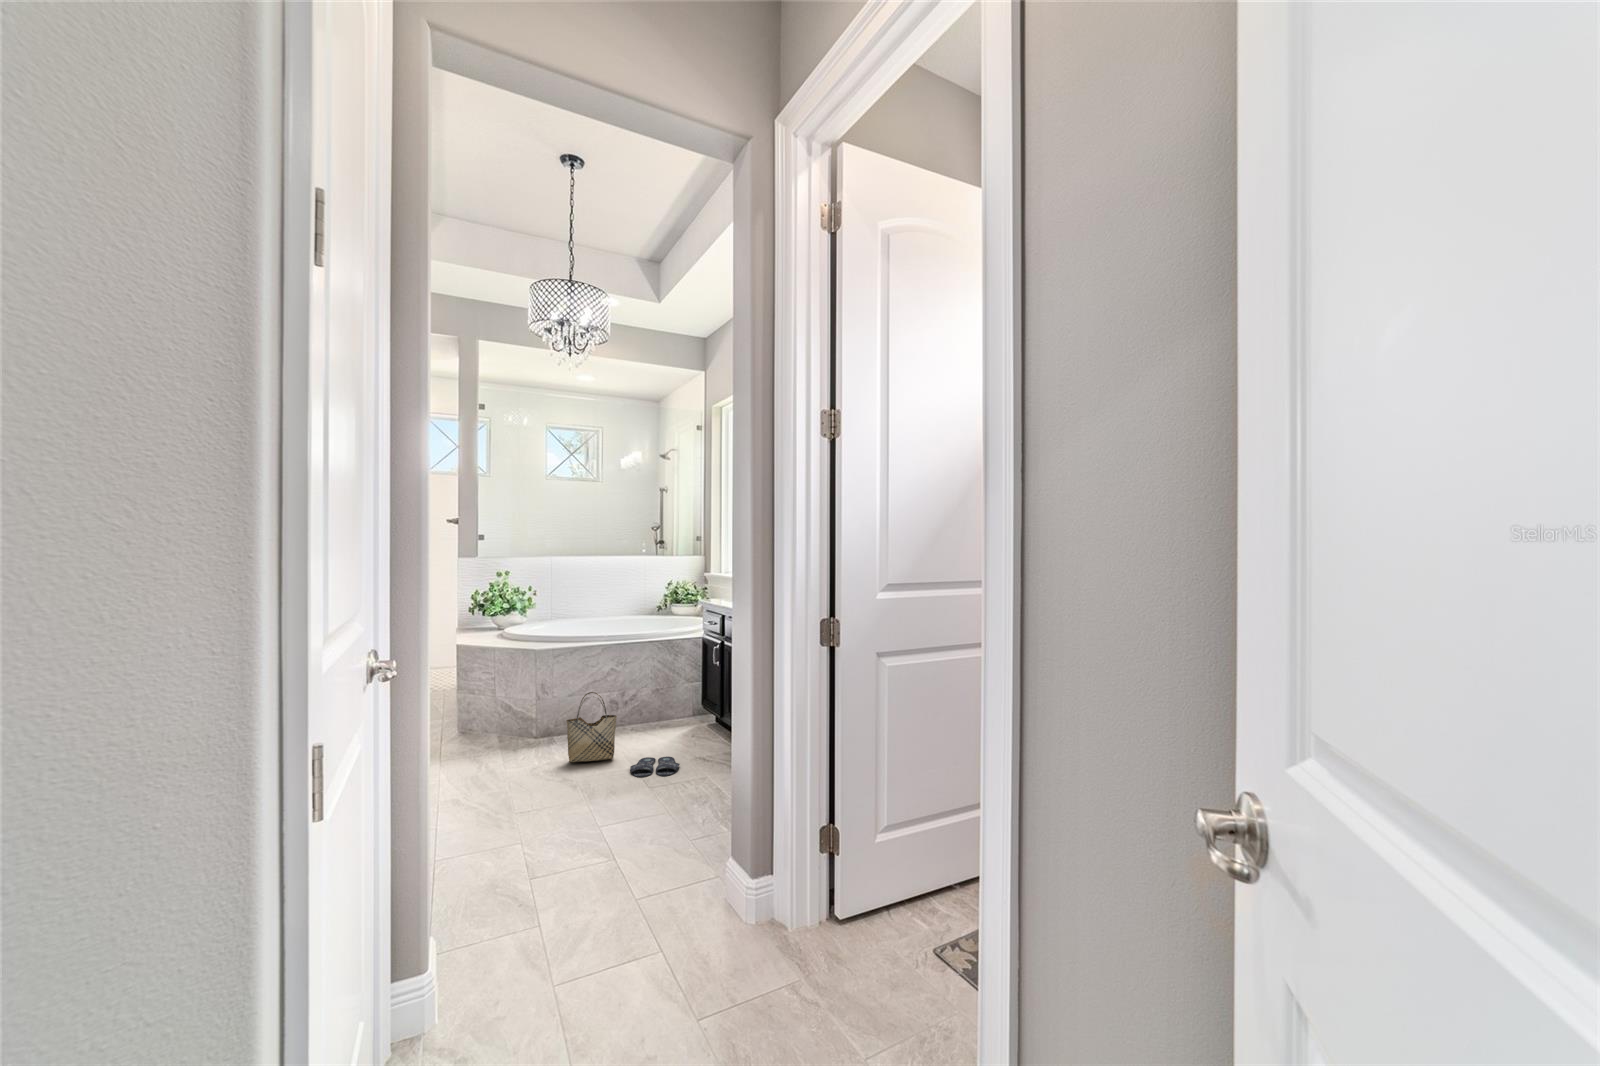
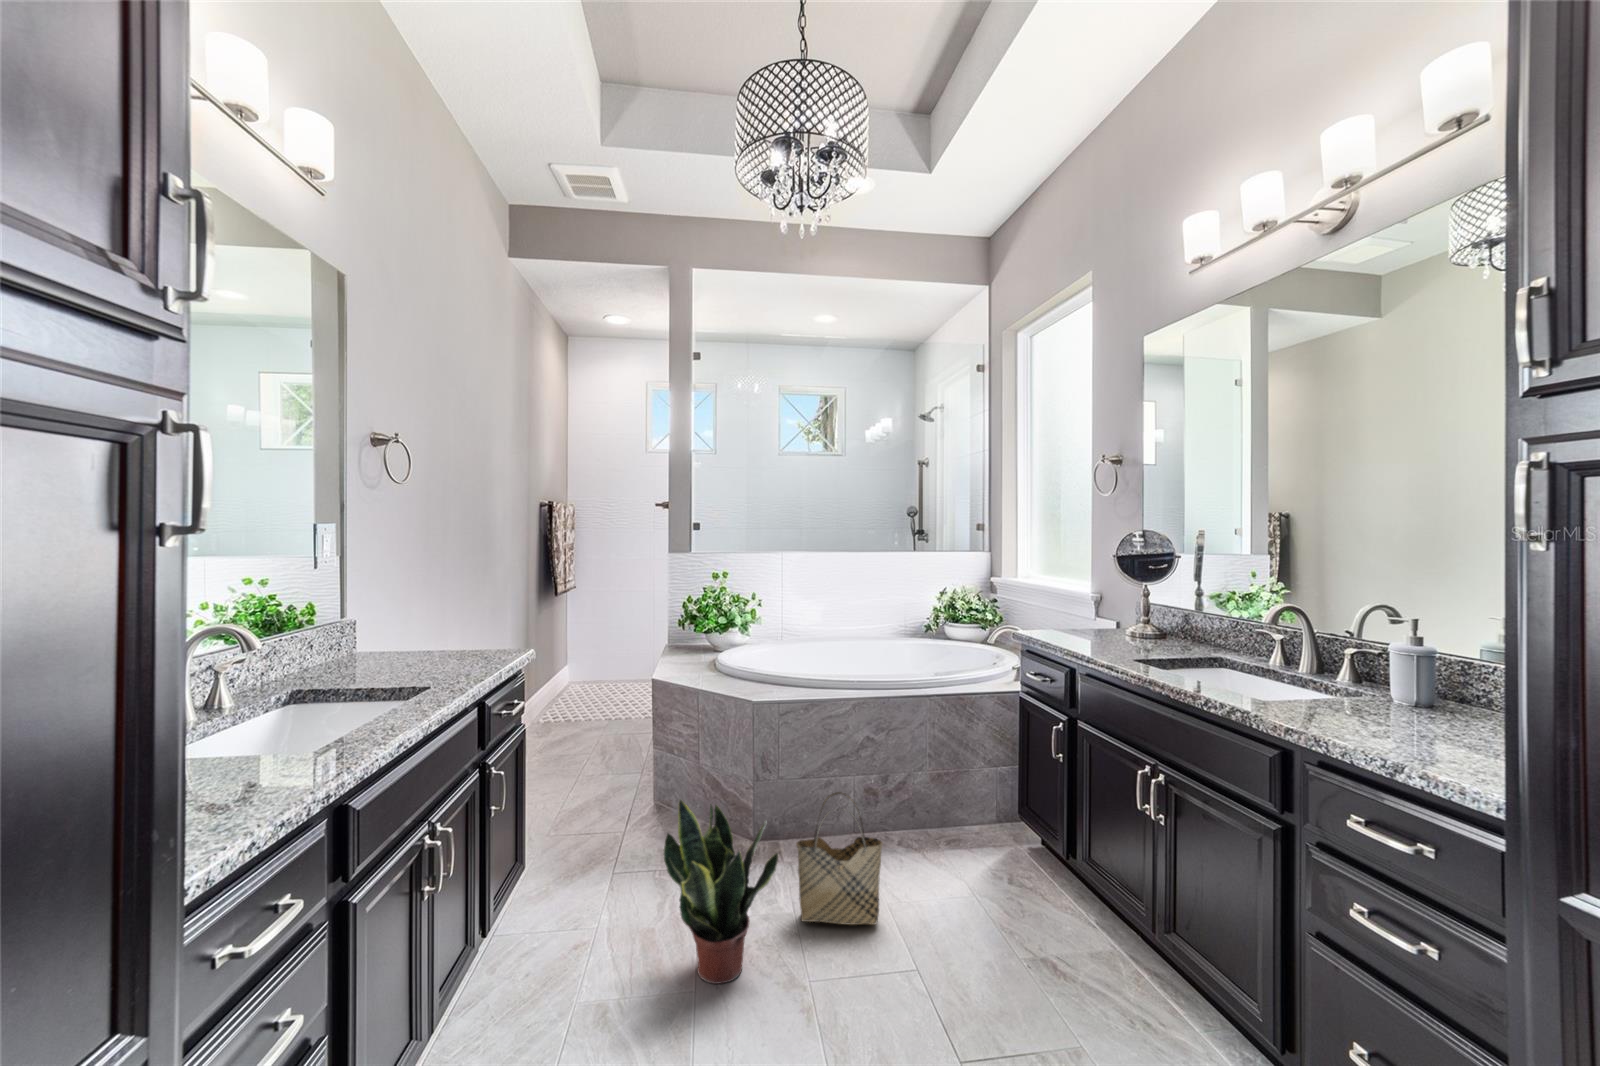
potted plant: none [488,691,557,788] -> present [664,800,778,984]
slippers: present [630,757,680,778] -> none [912,931,1009,1007]

